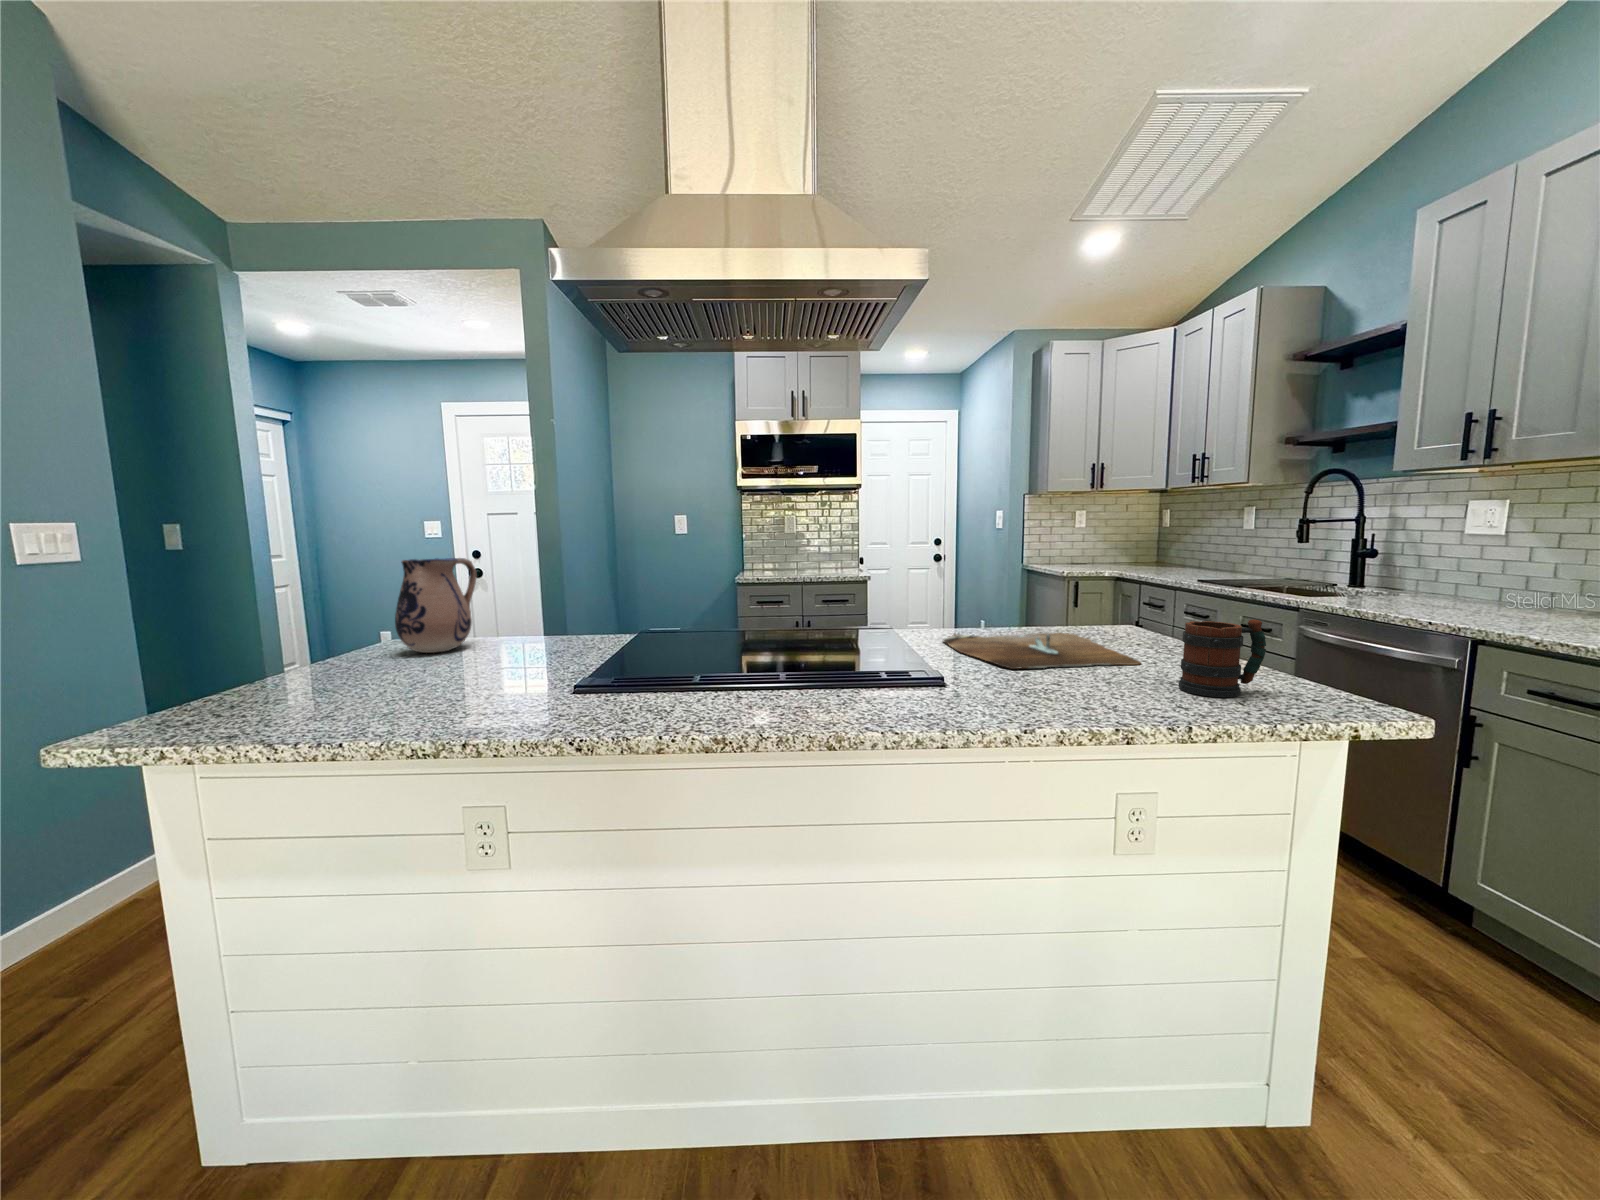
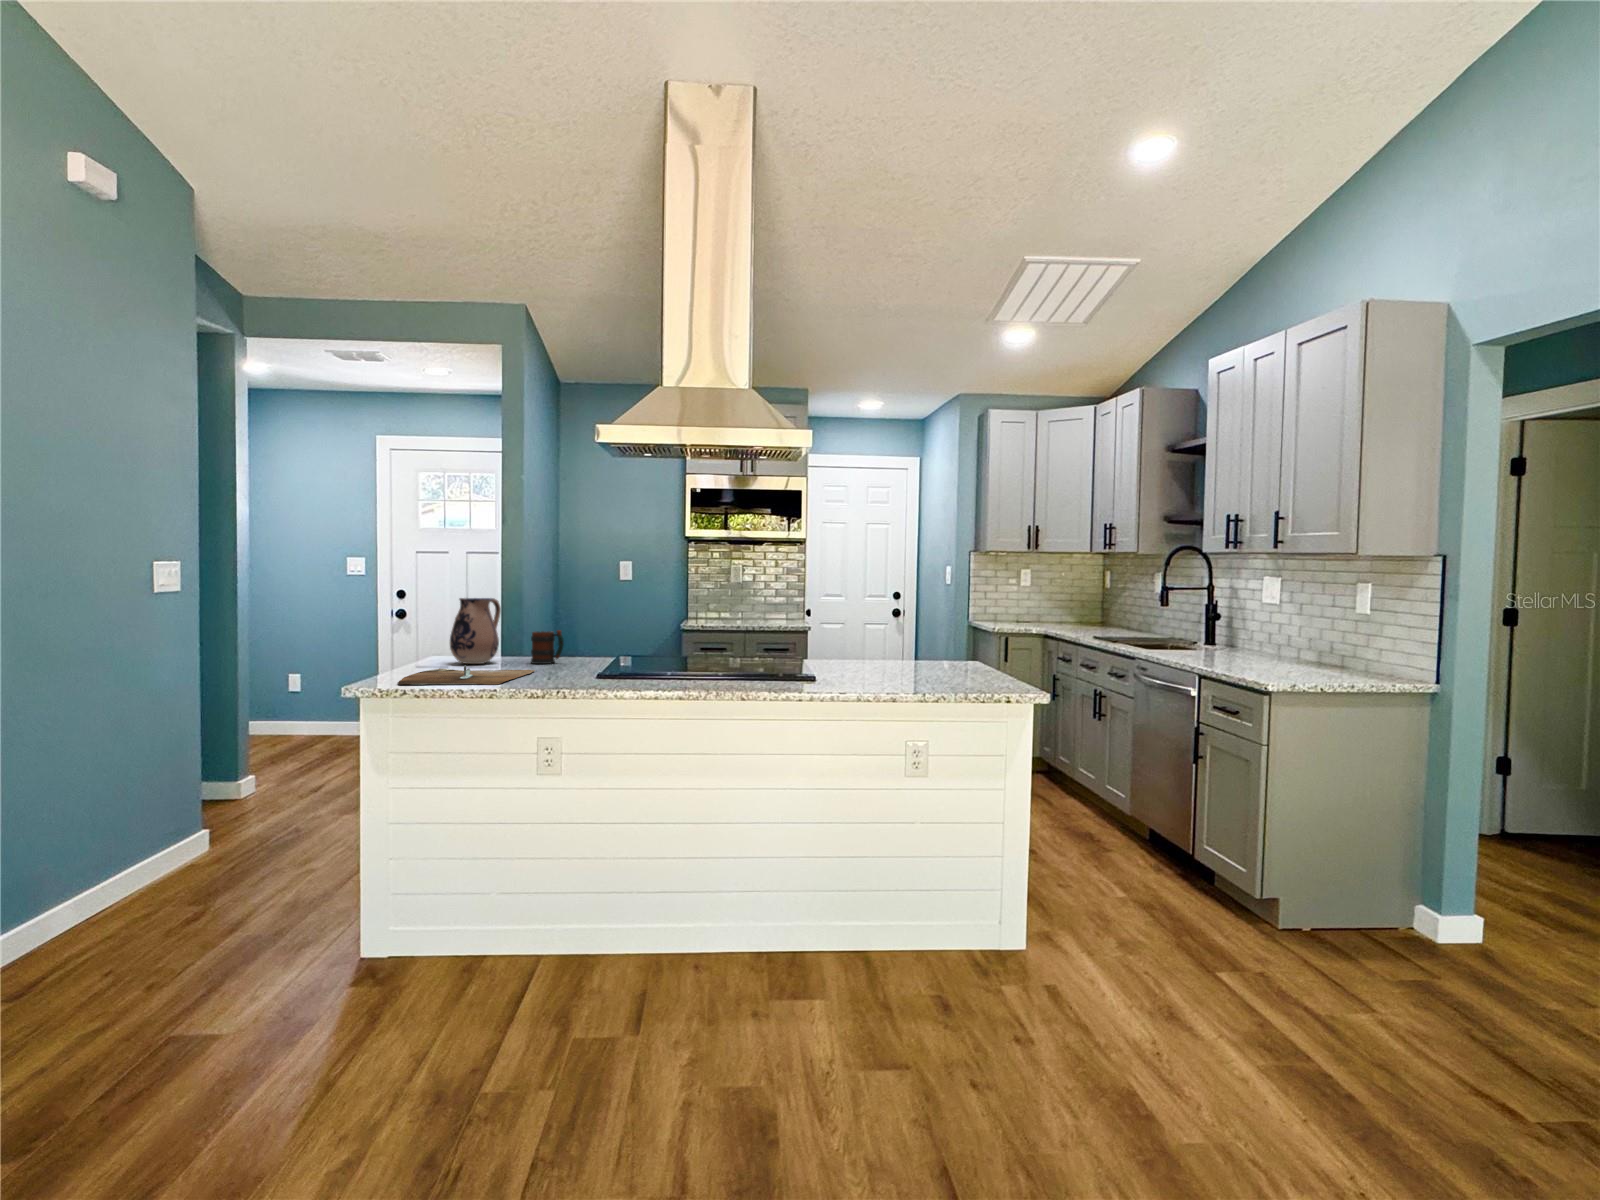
mug: present [1179,619,1266,697] -> present [531,630,564,664]
cutting board: present [943,633,1141,669] -> present [398,665,535,685]

